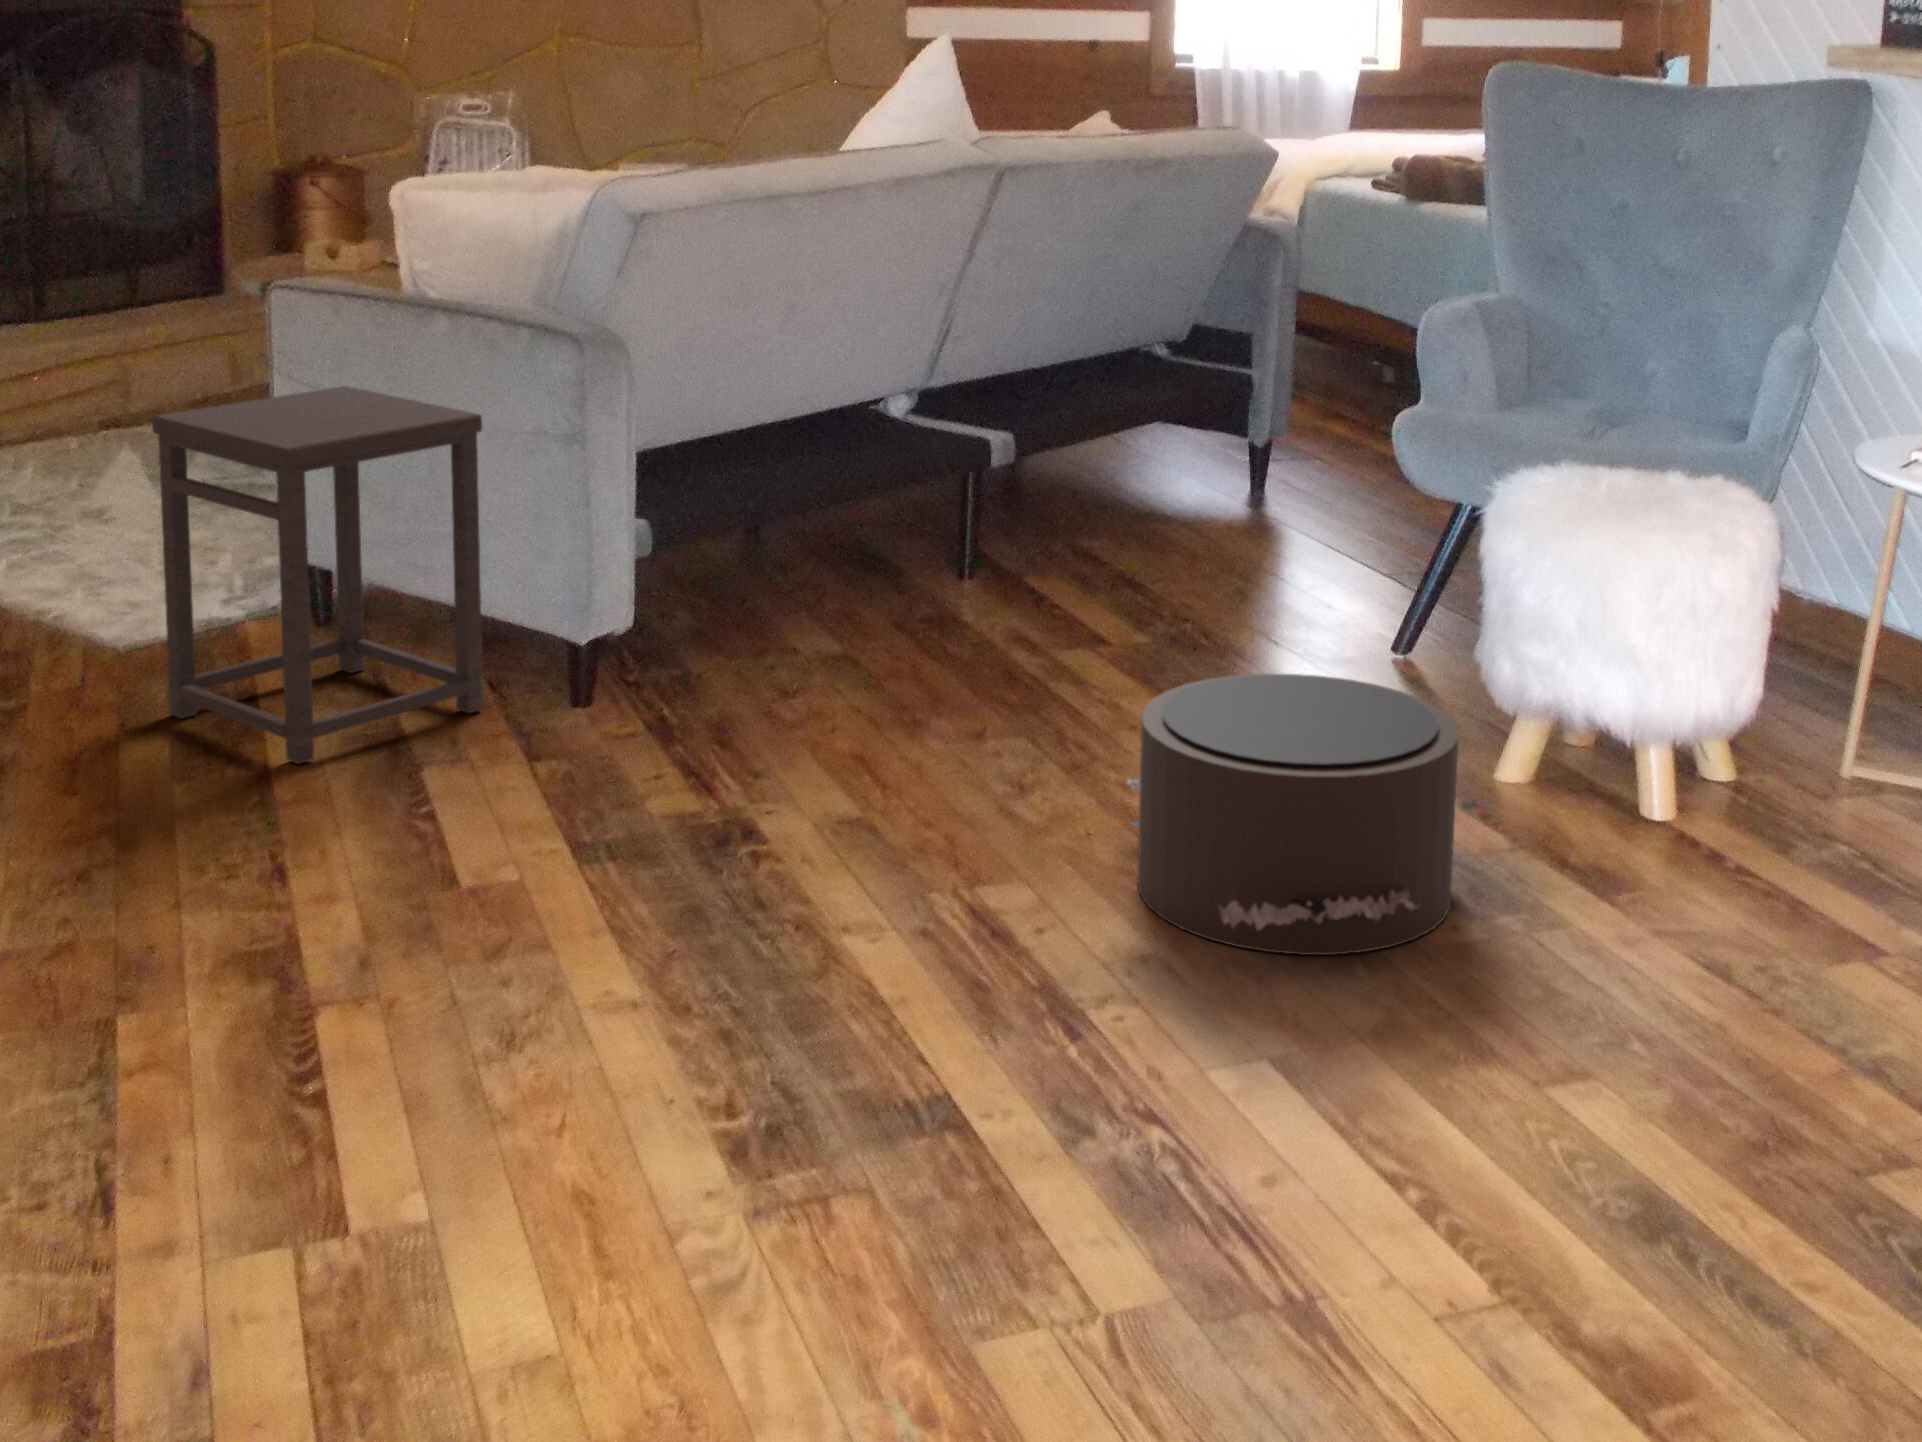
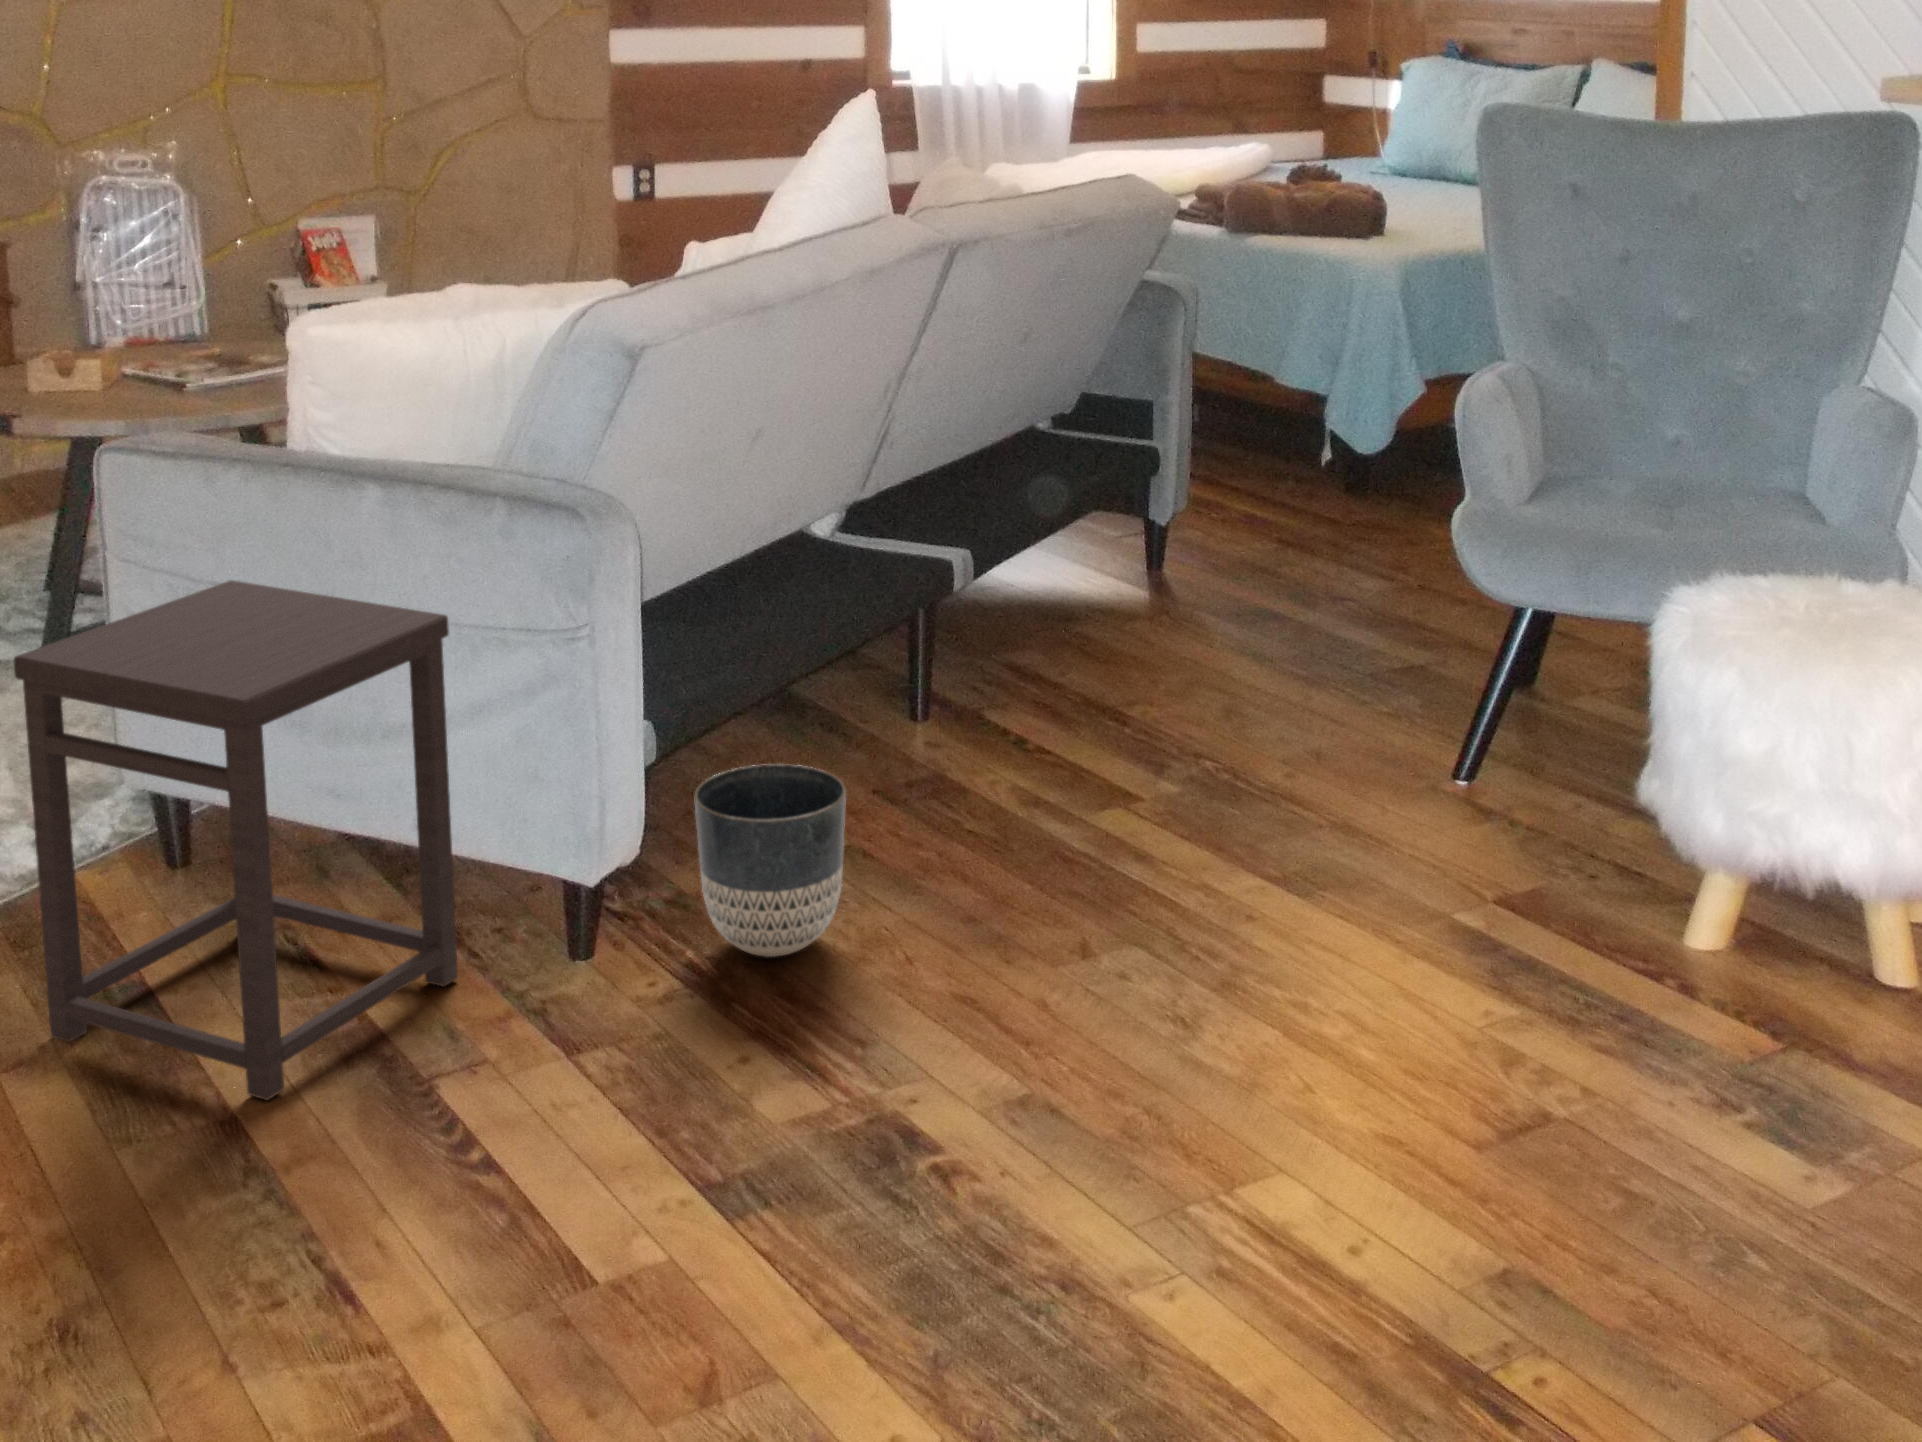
planter: none [675,568,799,719] -> present [694,764,846,957]
pouf: present [1127,674,1458,955] -> none [1334,865,1810,1242]

